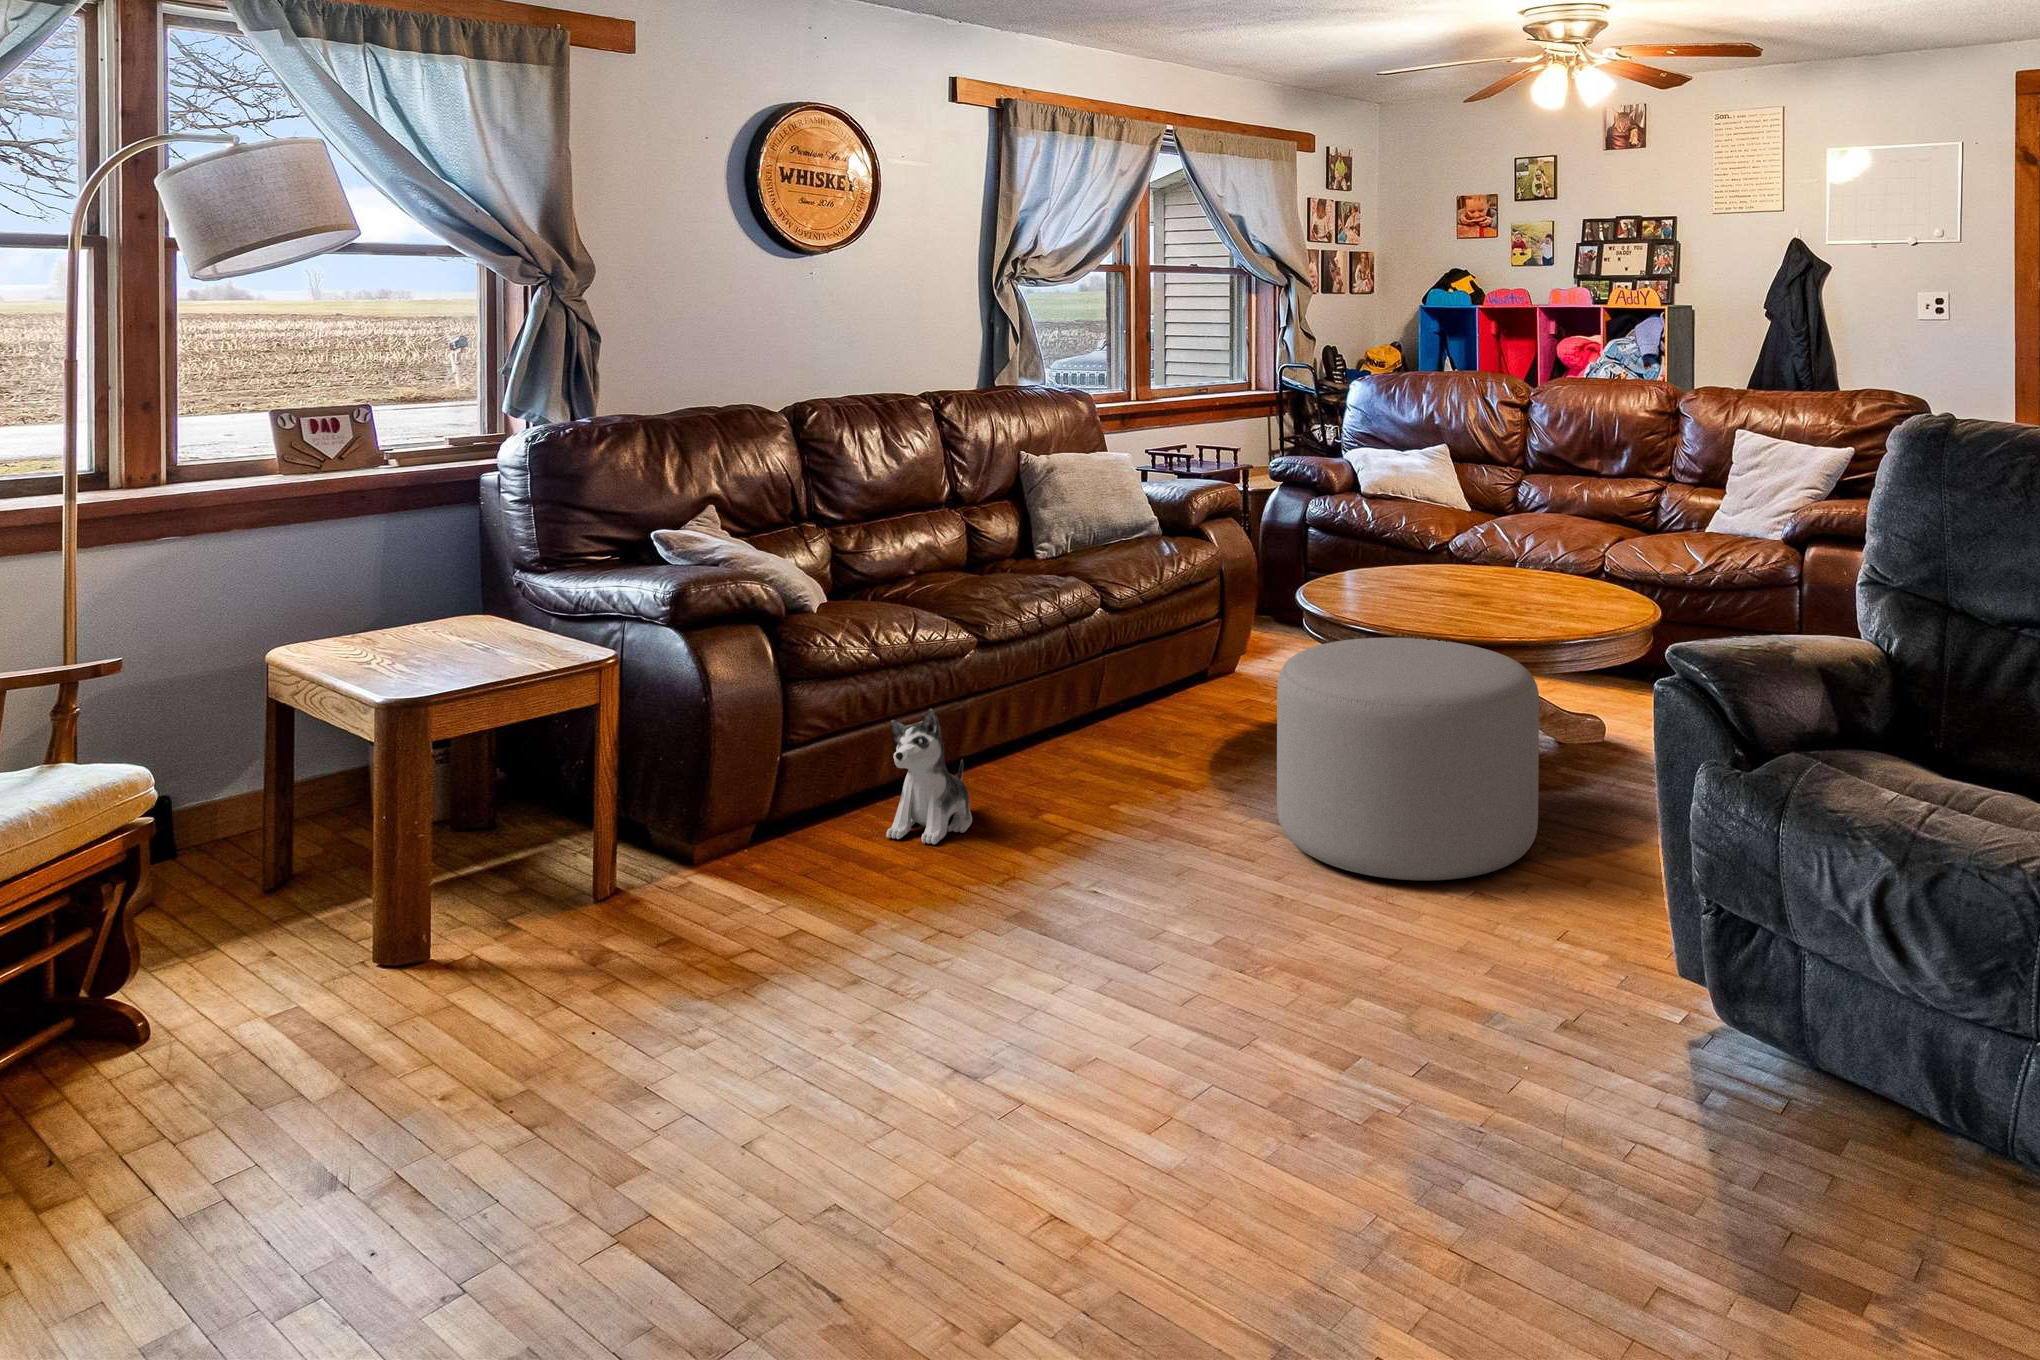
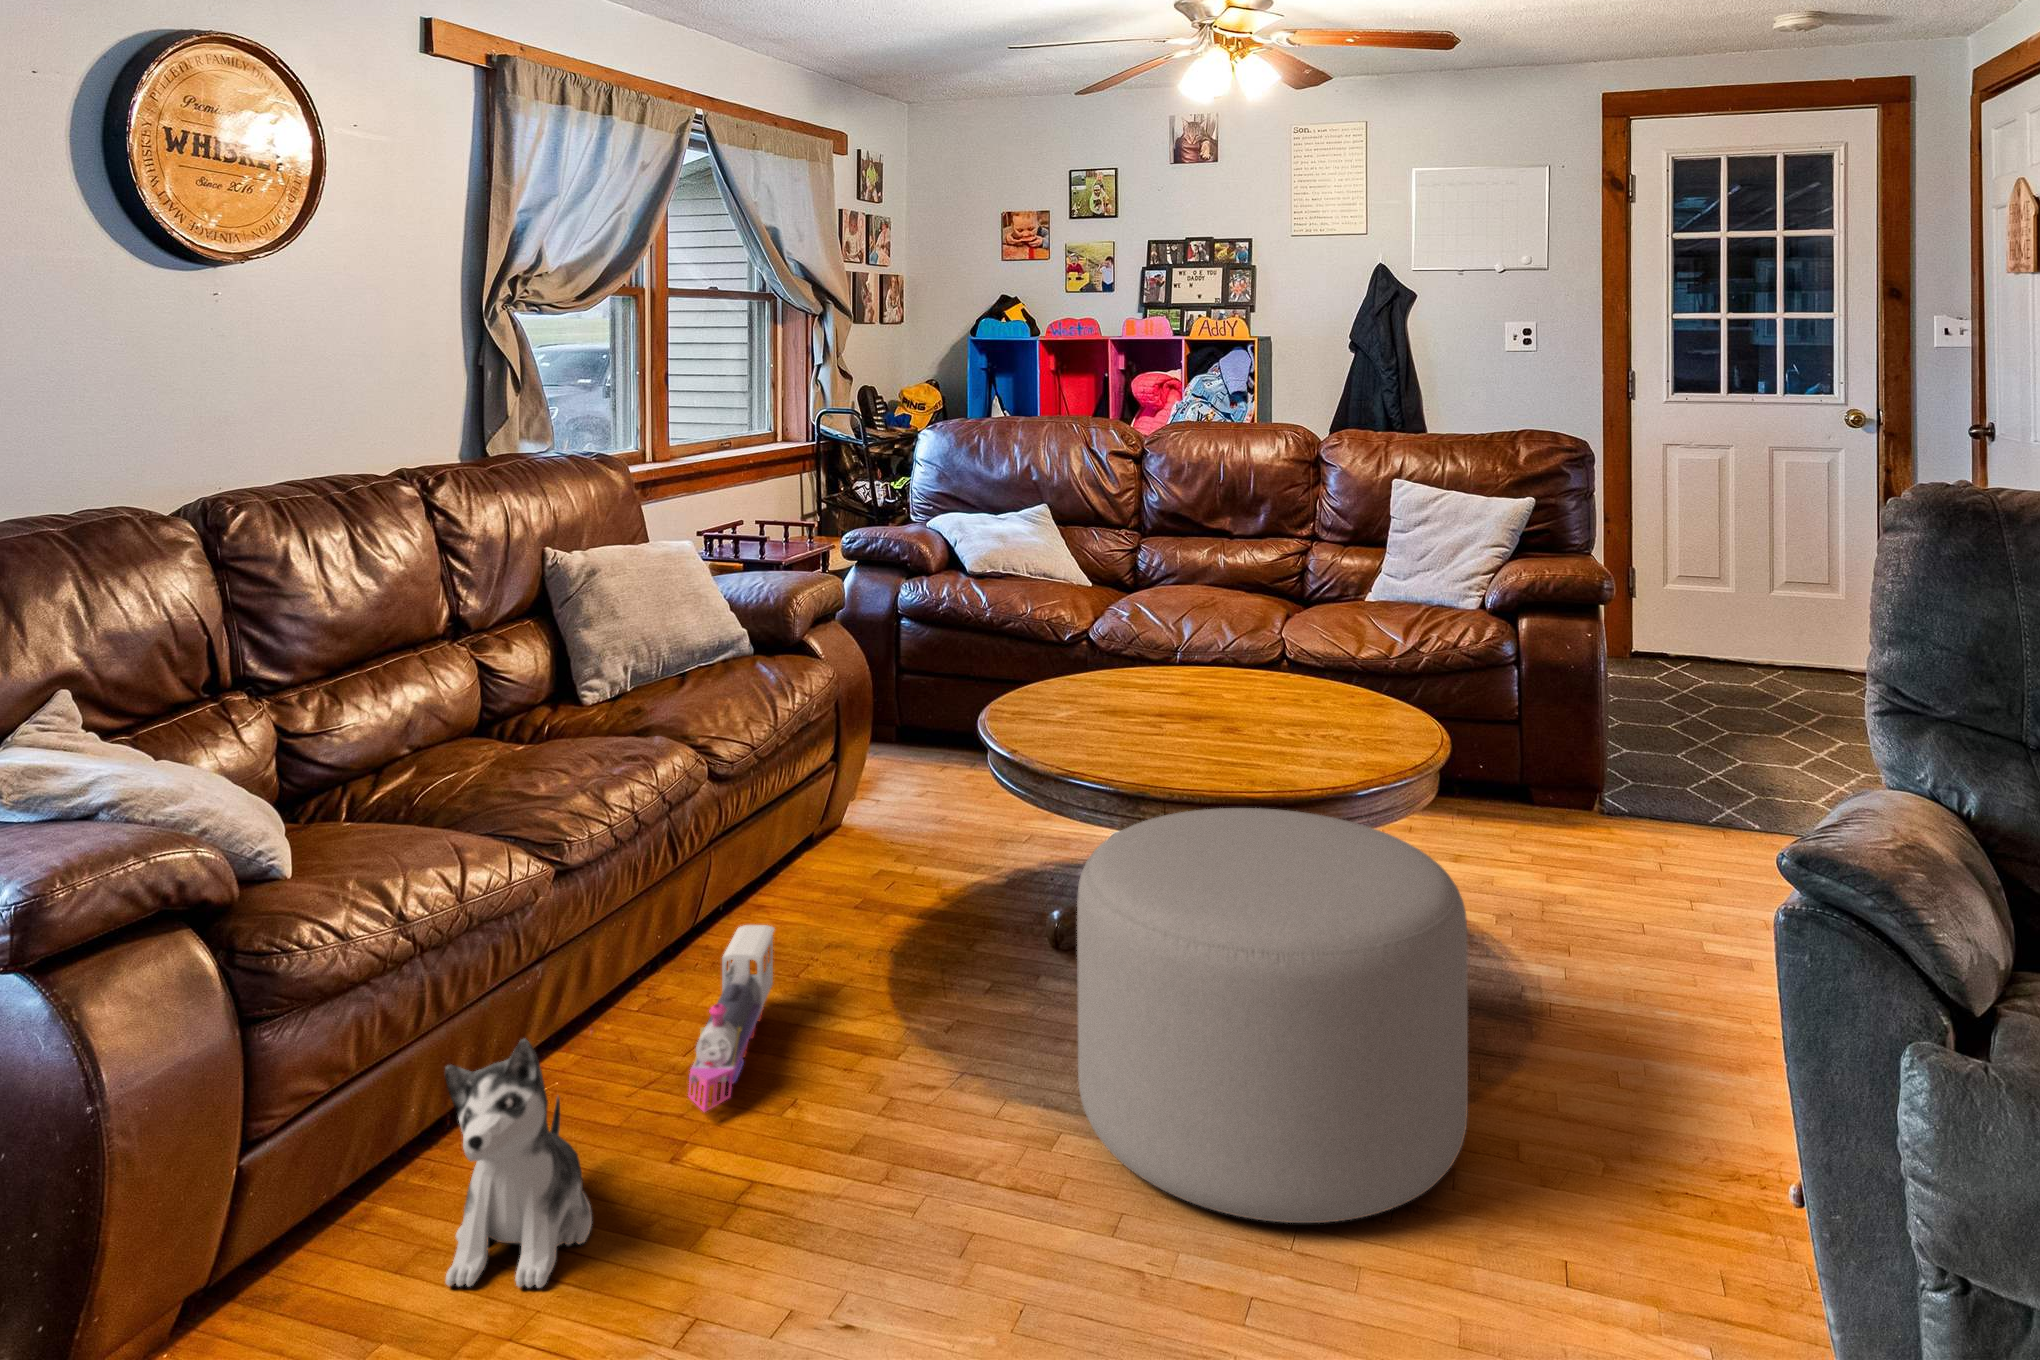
toy train: none [1047,698,1128,789] -> present [688,925,774,1112]

